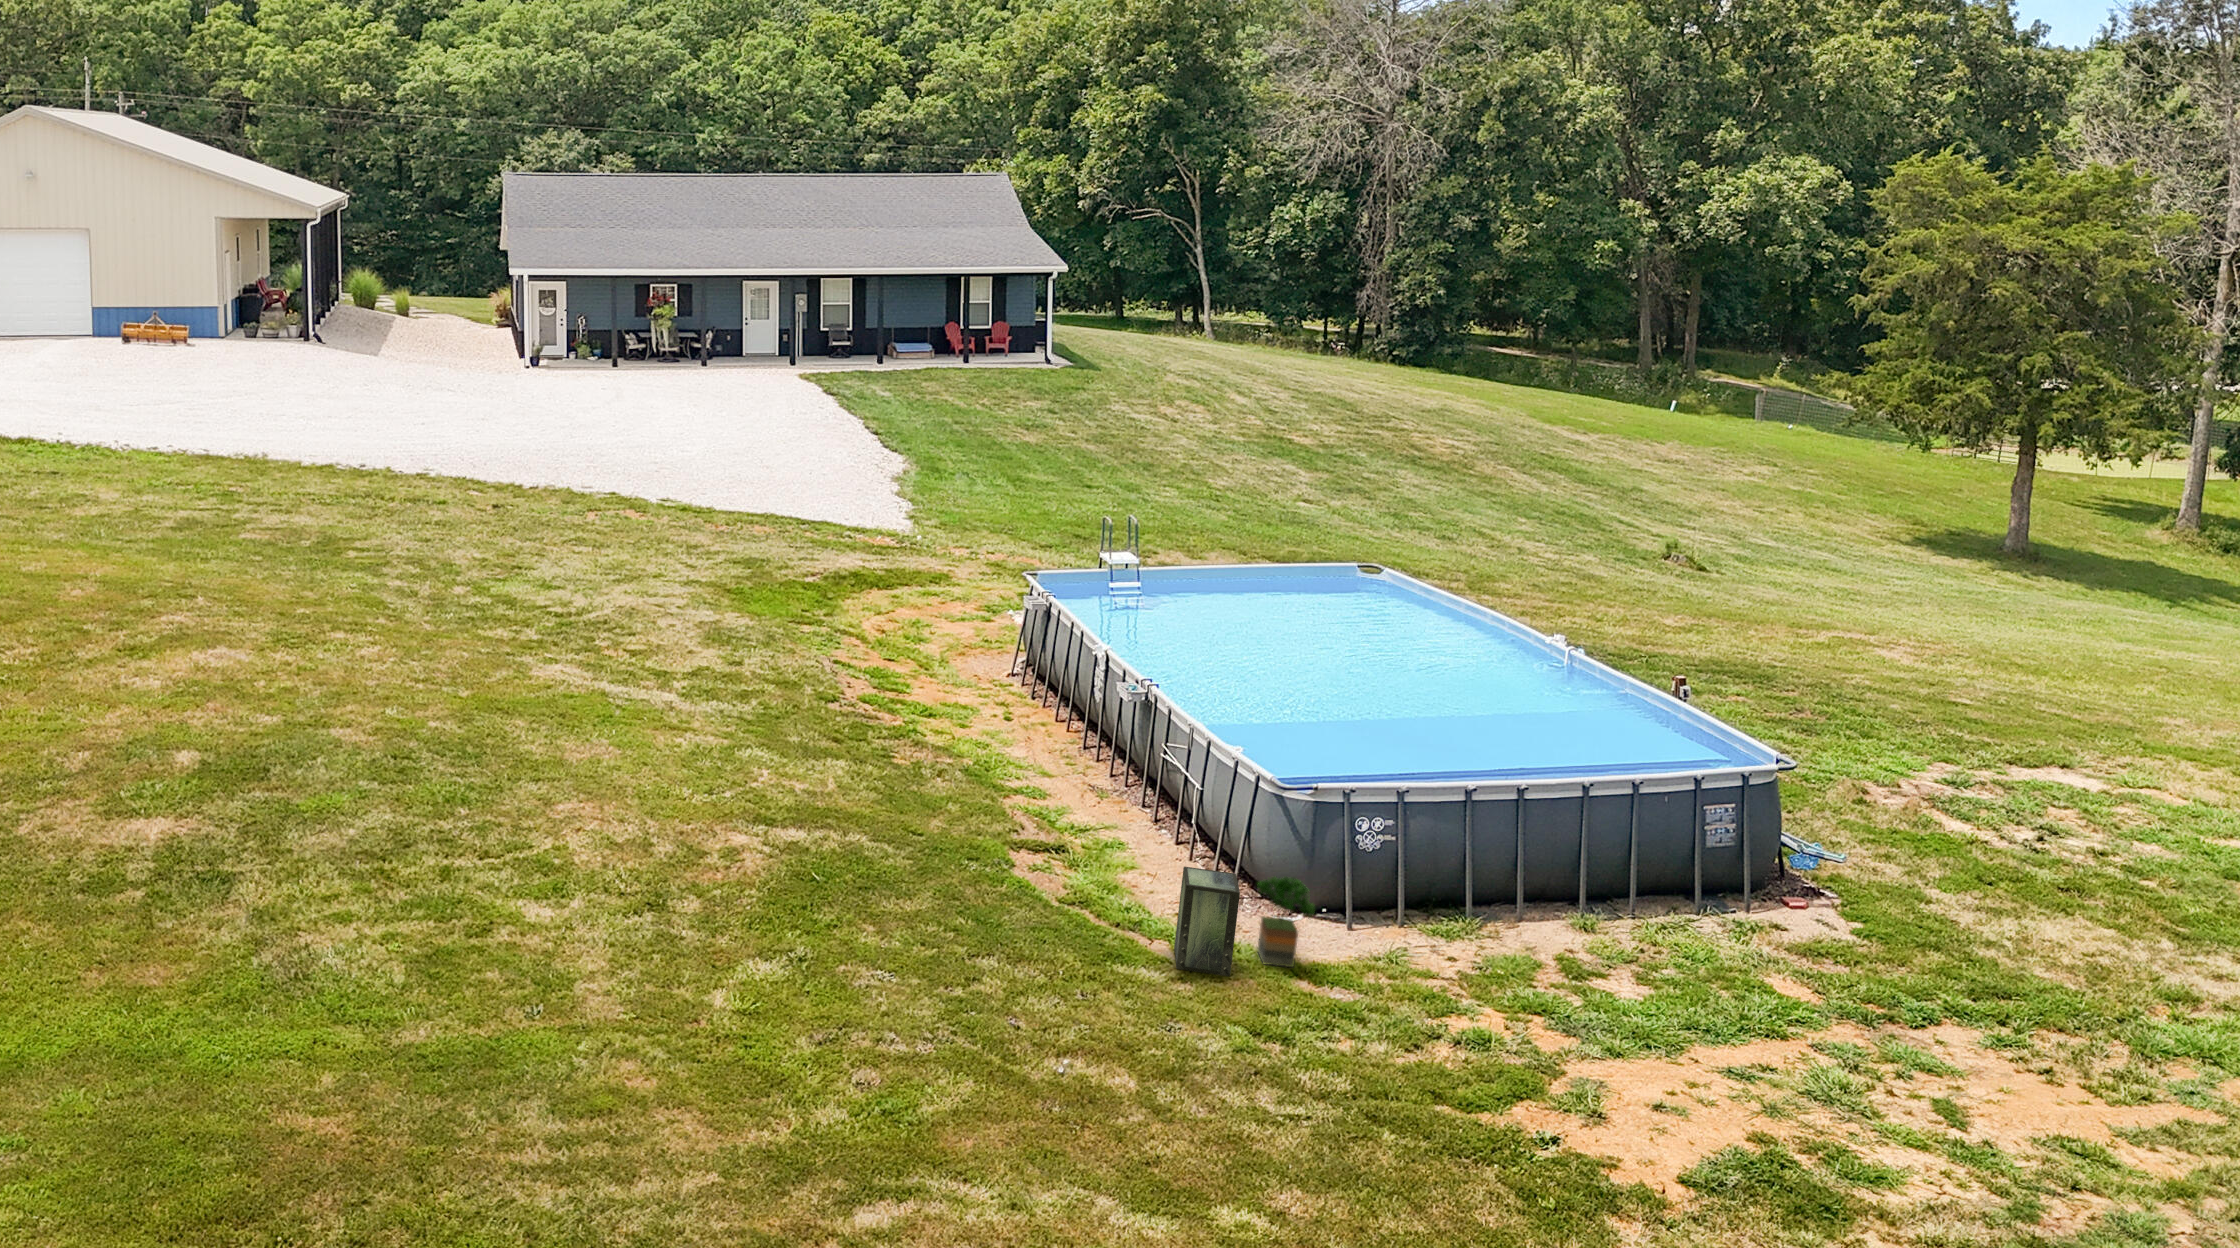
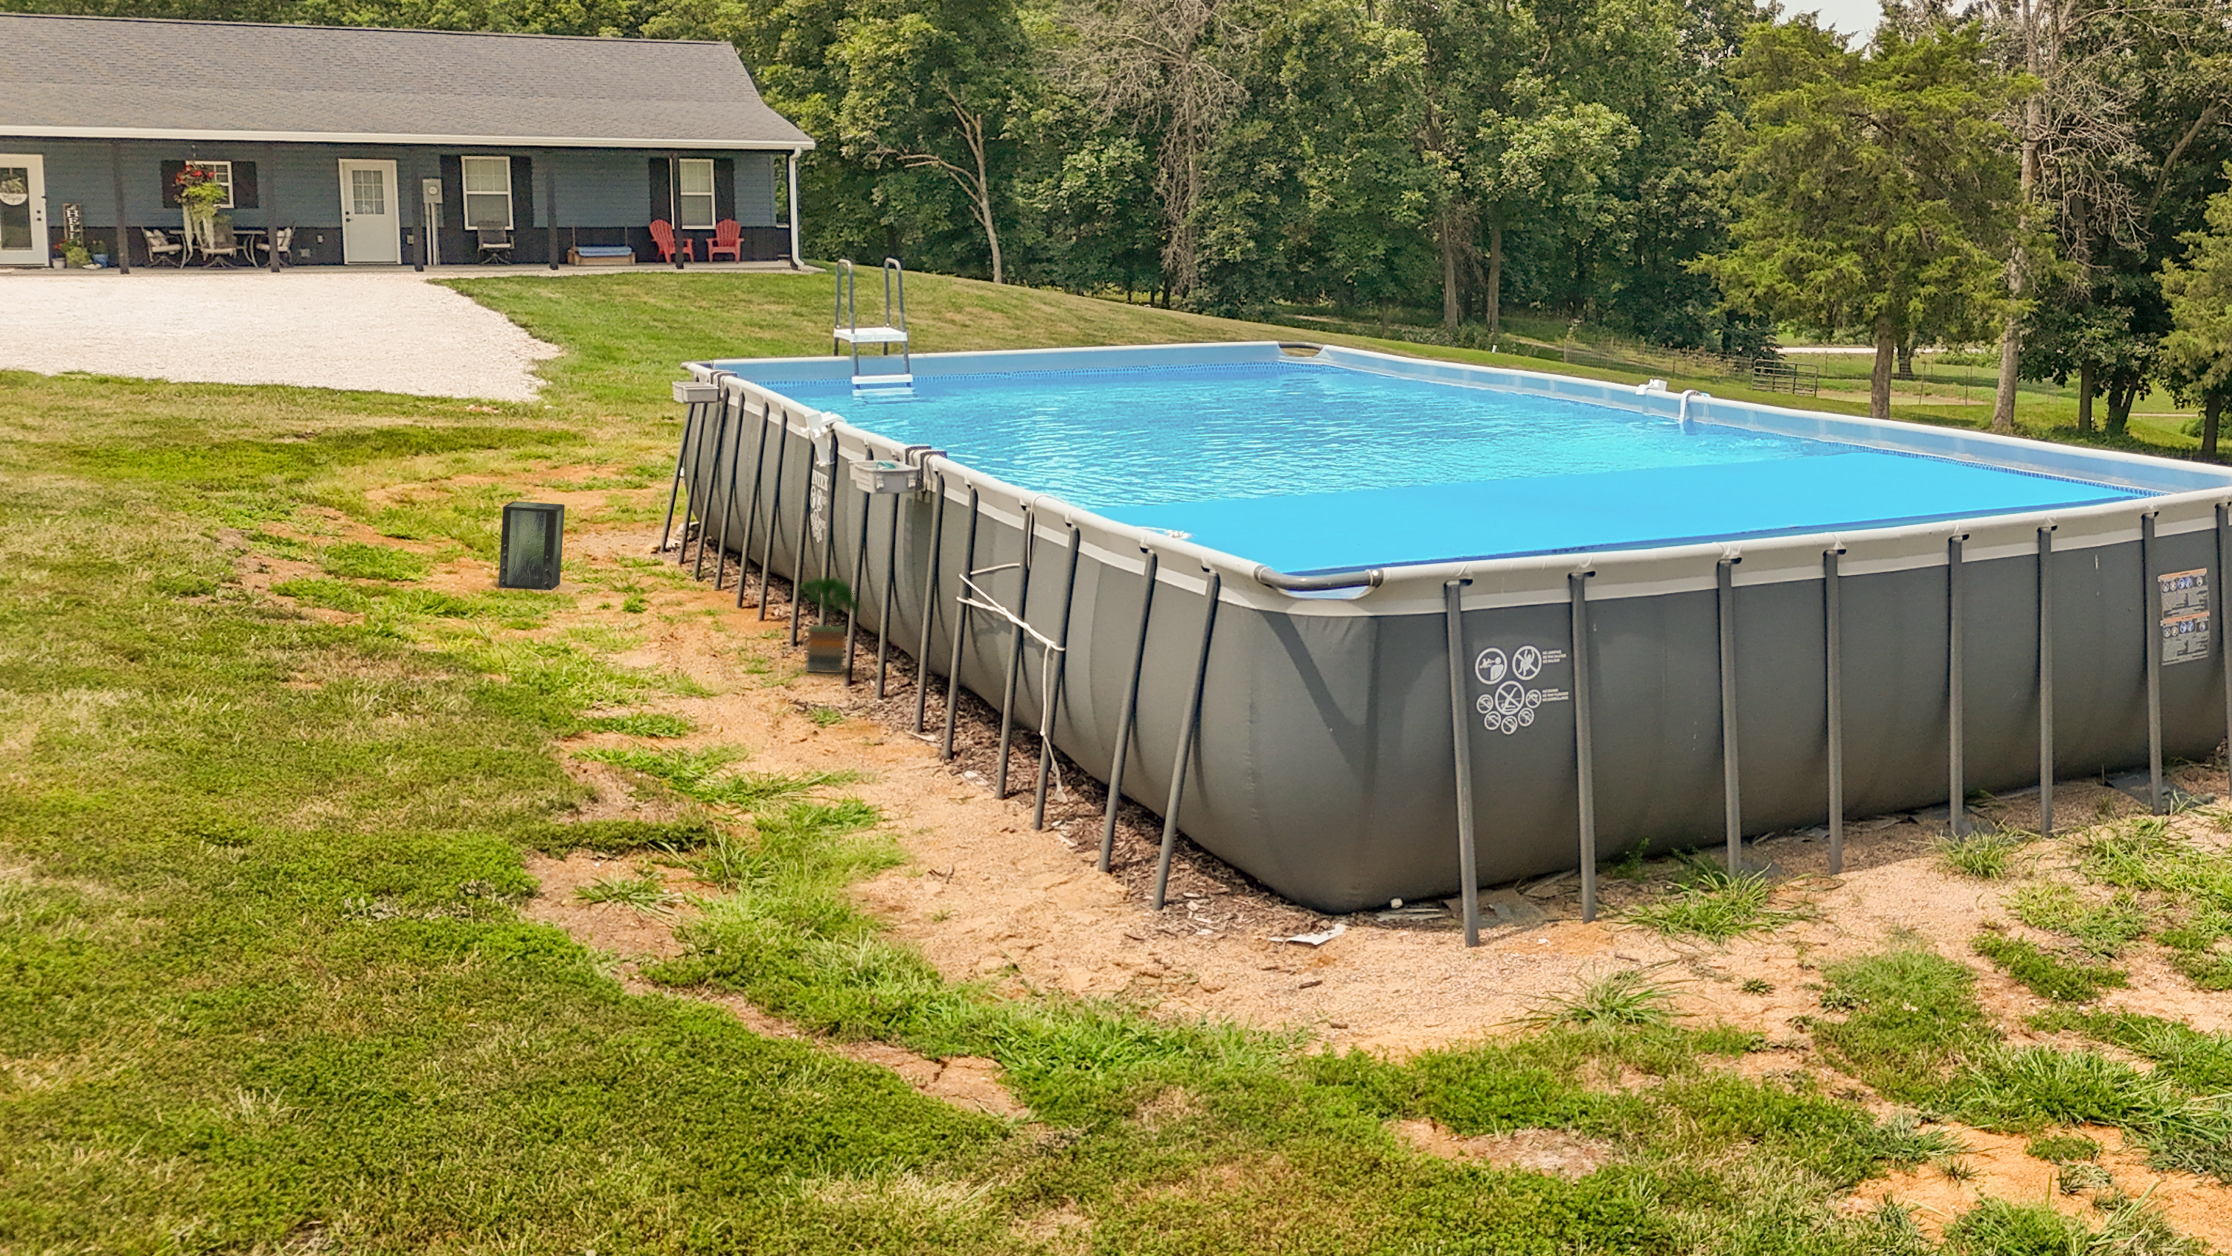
storage box: present [1174,867,1240,977] -> present [499,501,565,590]

